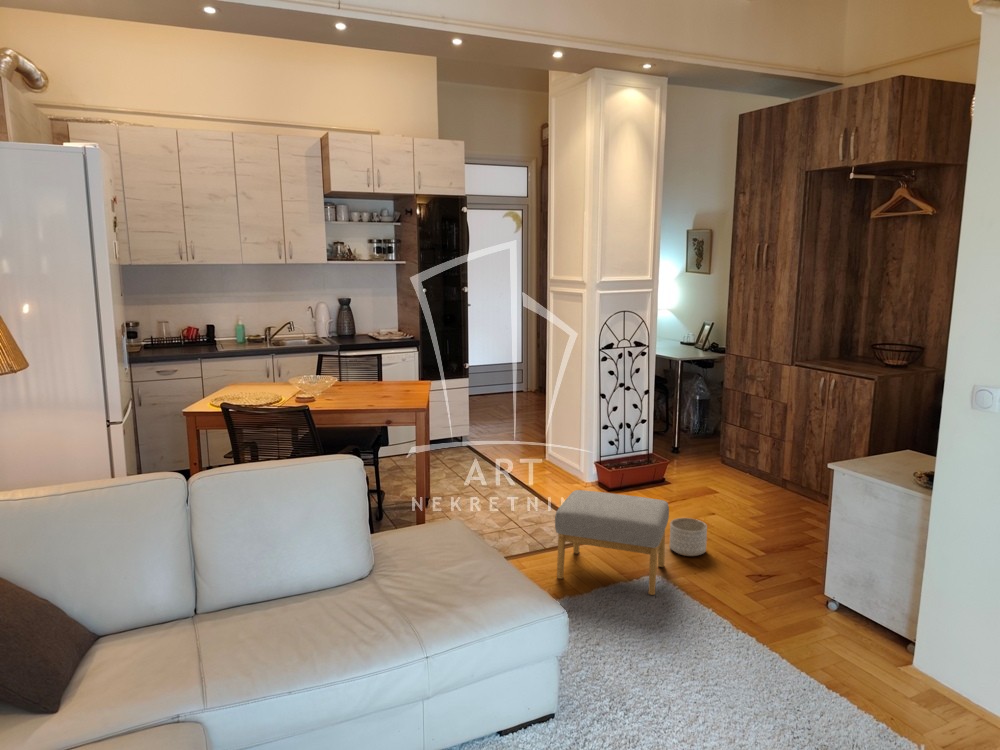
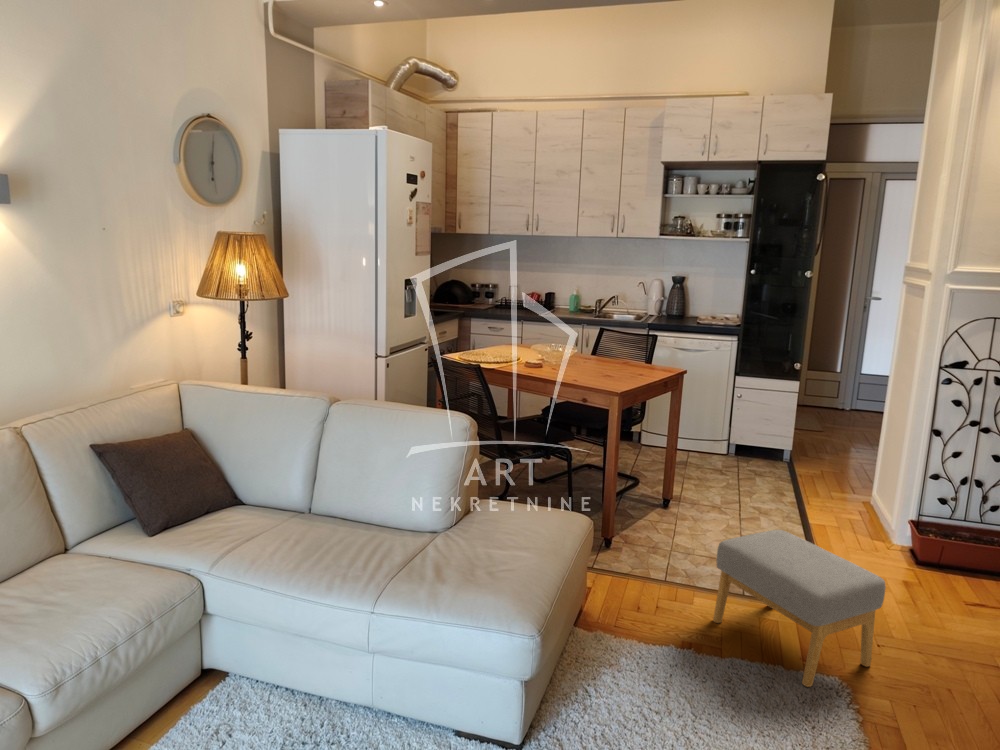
planter: present [670,518,707,556] -> none [906,616,971,677]

